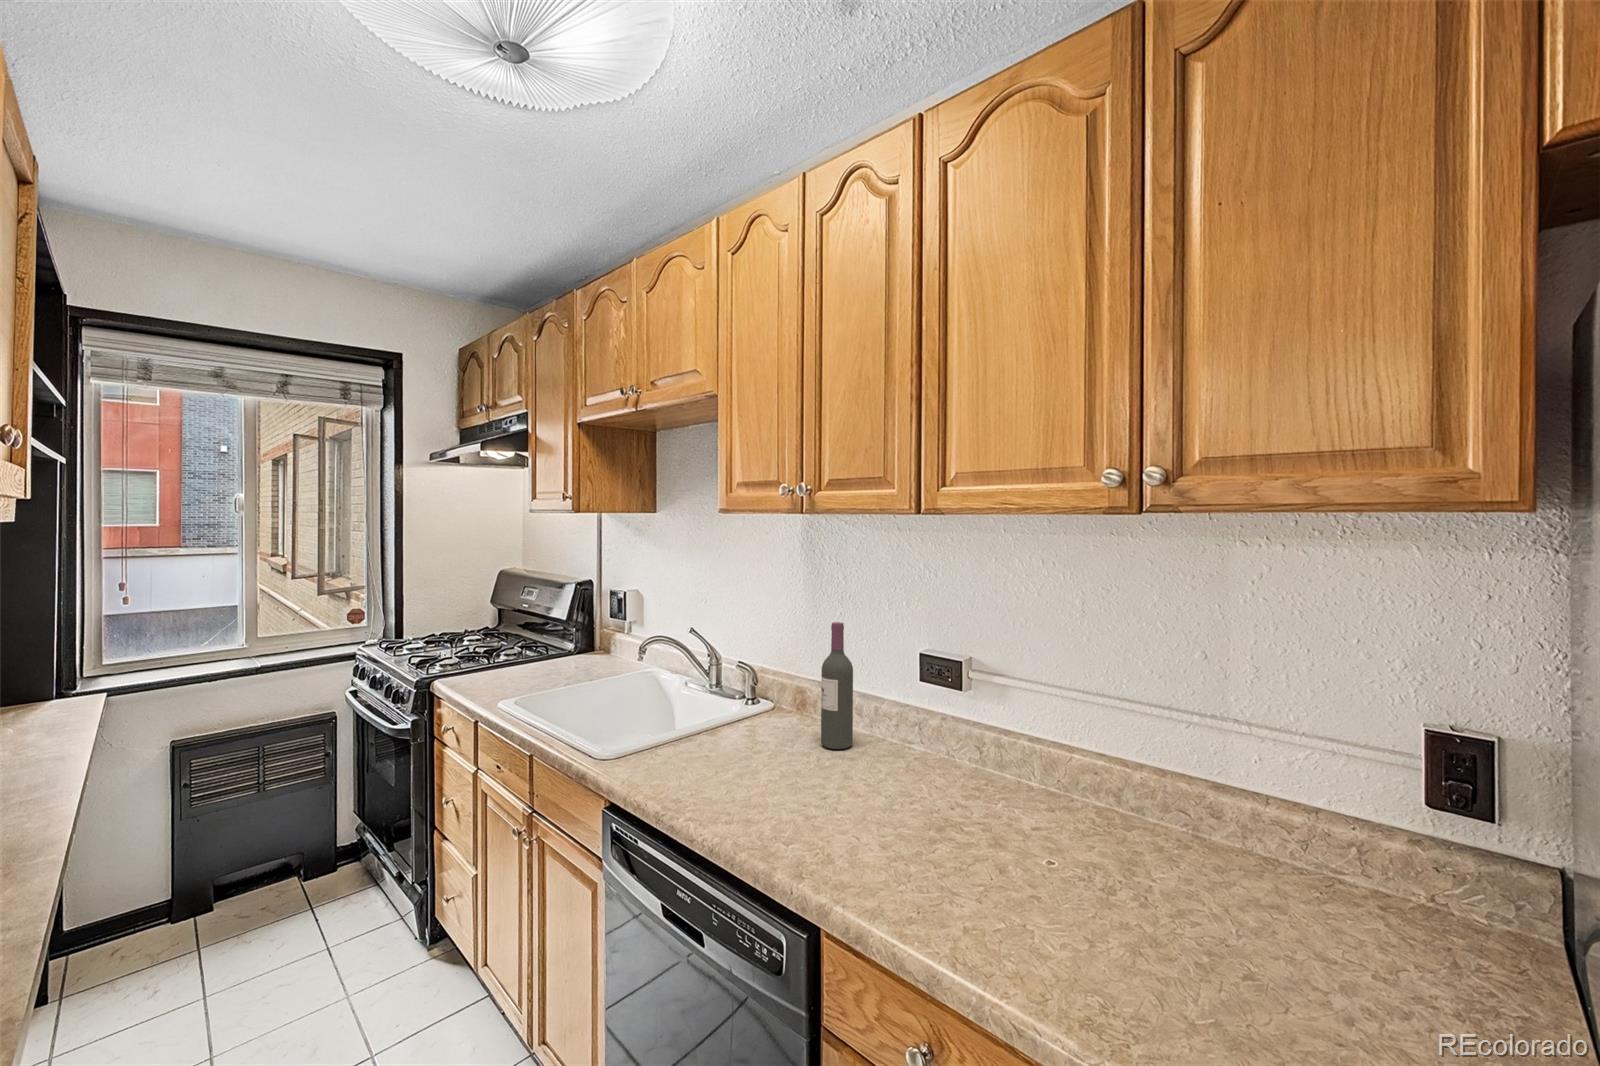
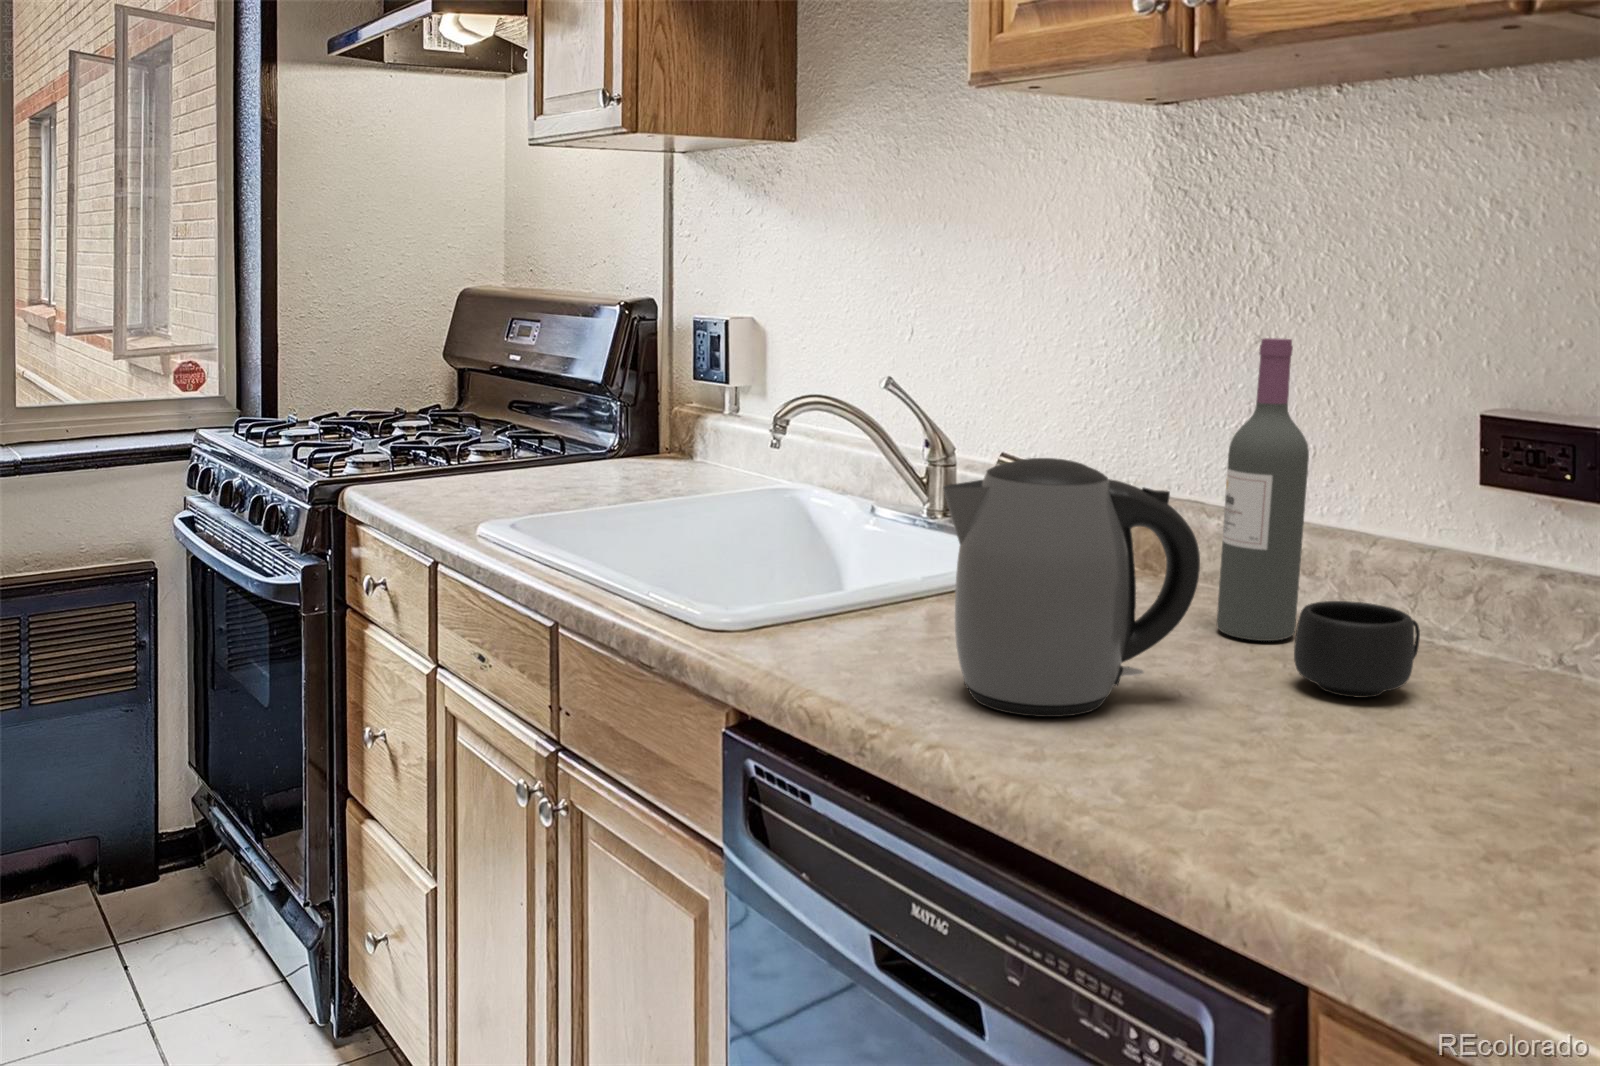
kettle: none [694,685,801,798] -> present [943,458,1200,717]
mug: none [845,735,894,778] -> present [1294,601,1420,698]

